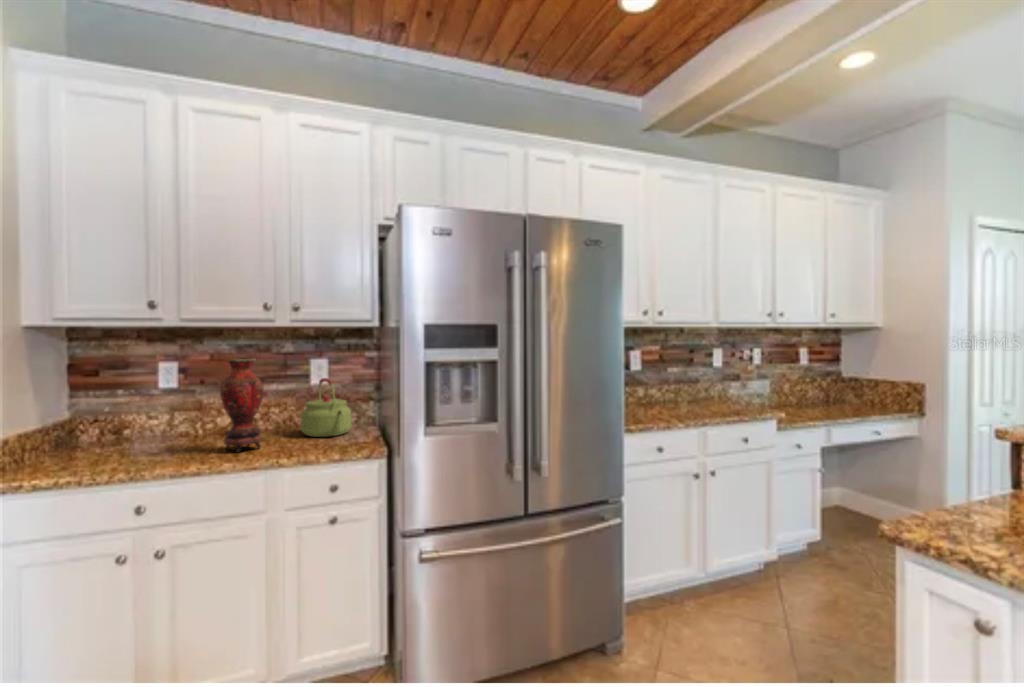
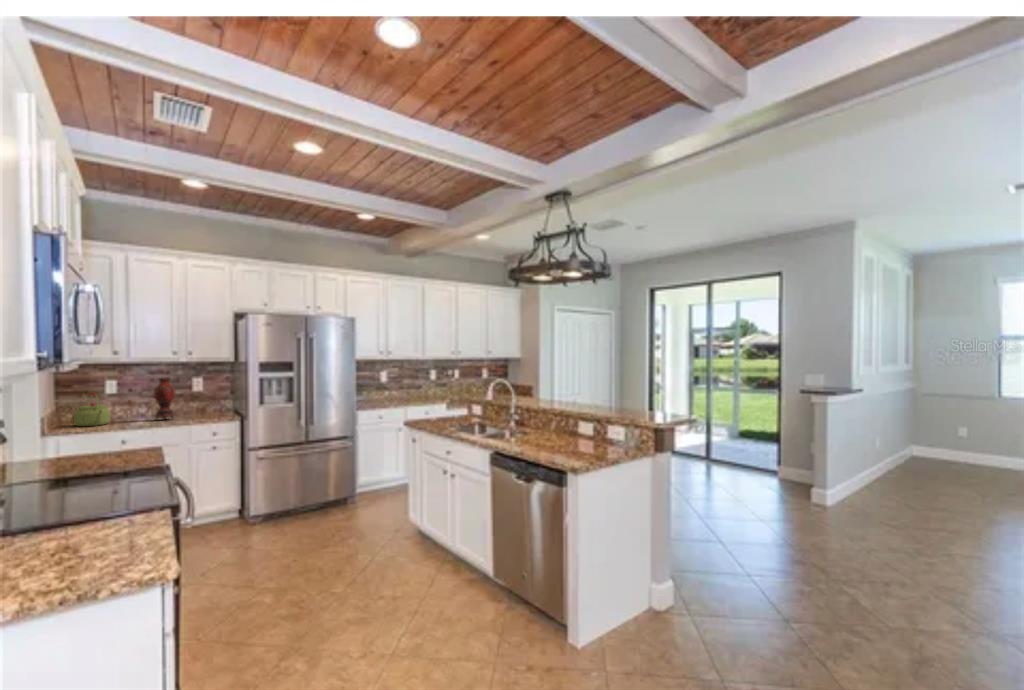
kettle: present [301,378,352,437] -> present [74,393,110,426]

